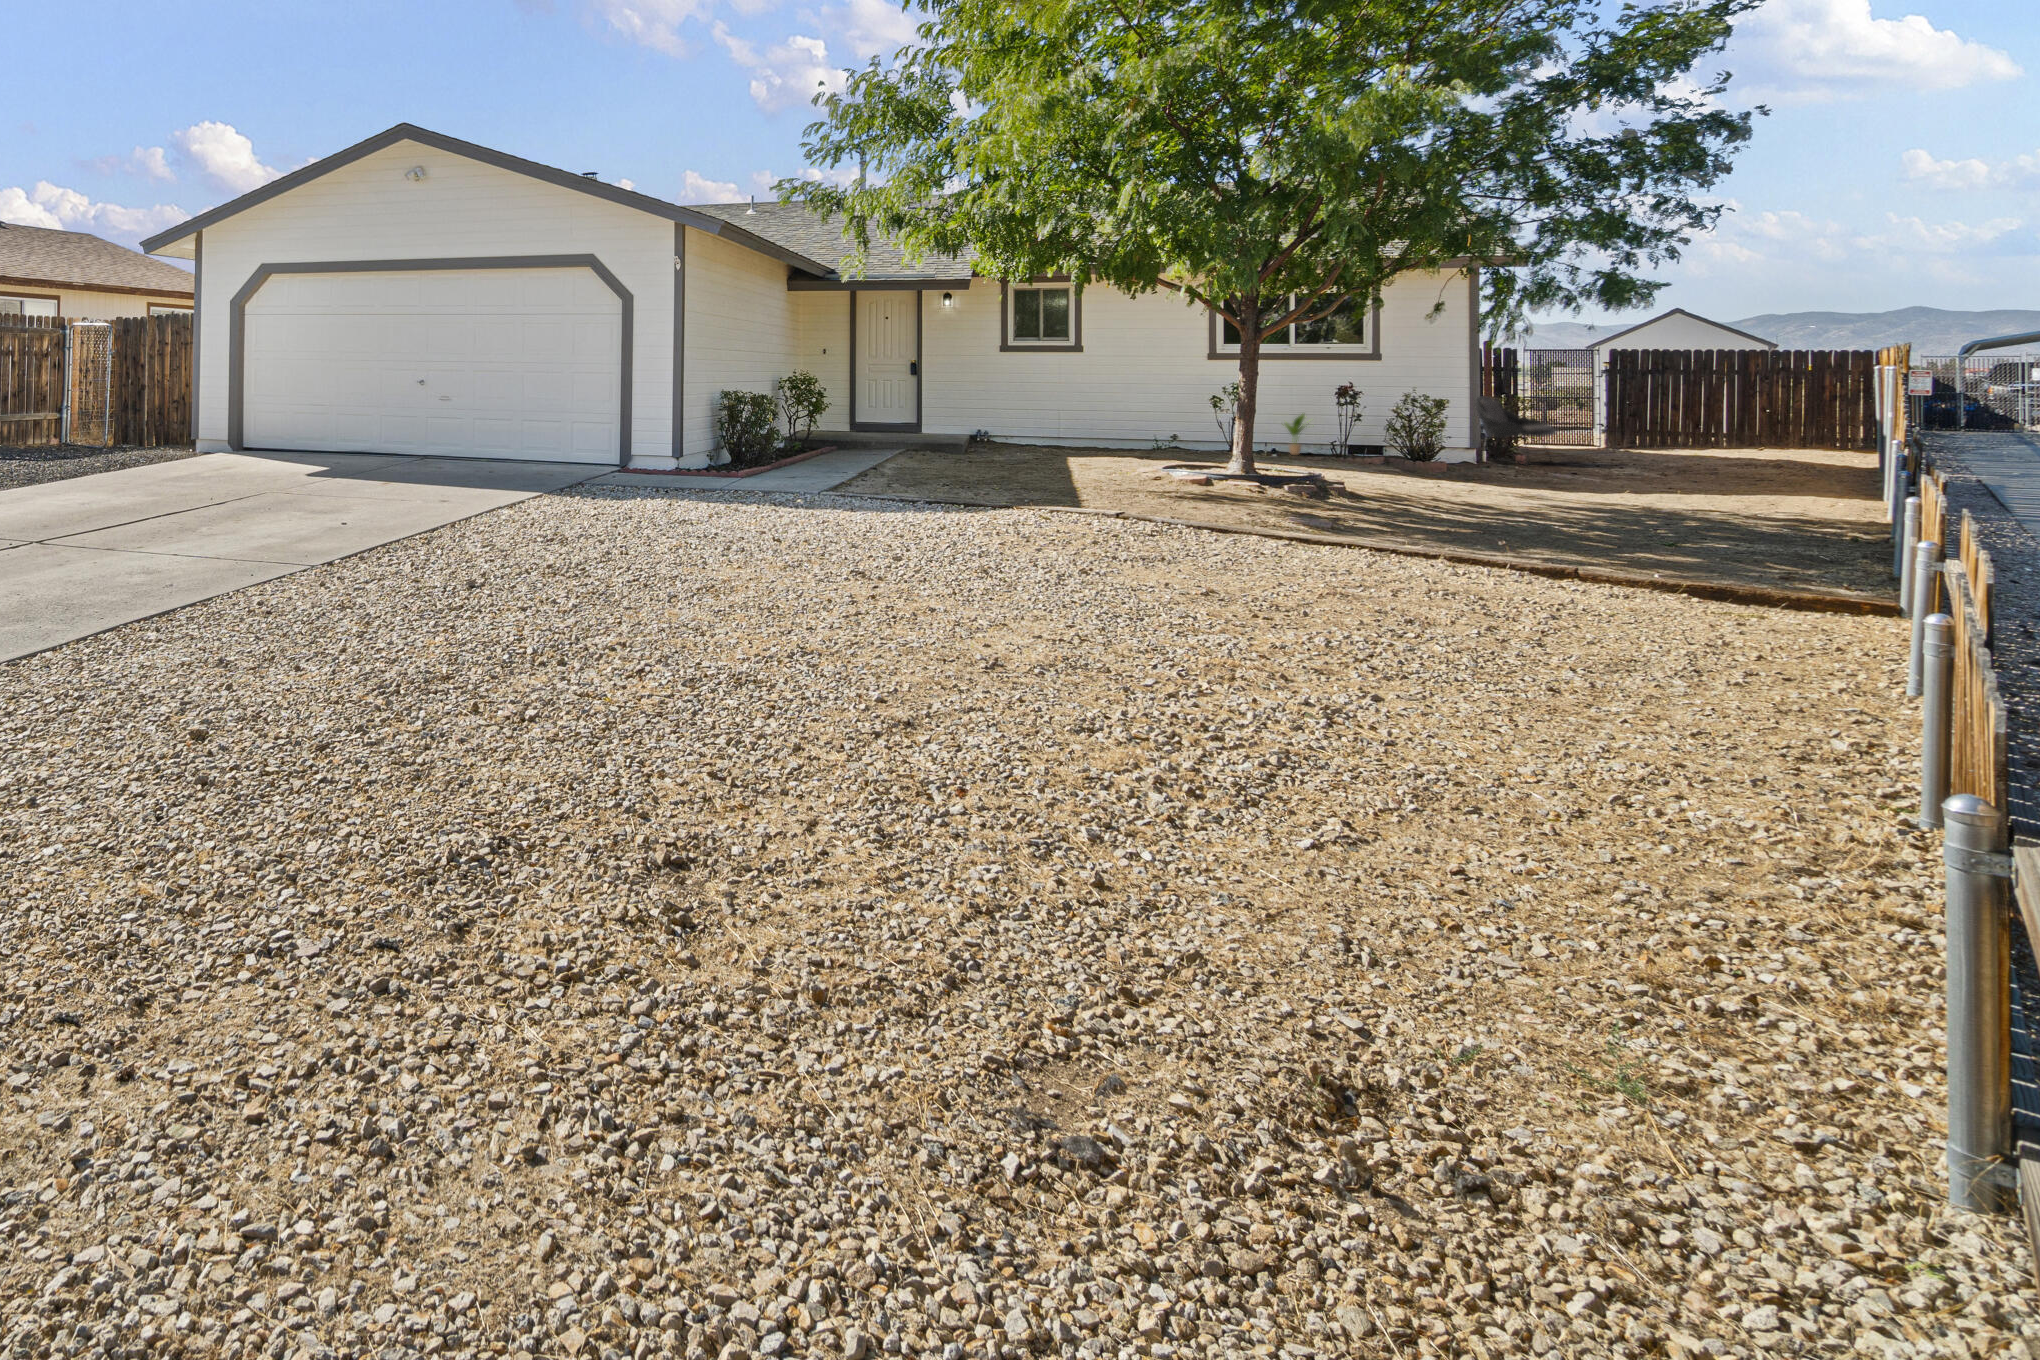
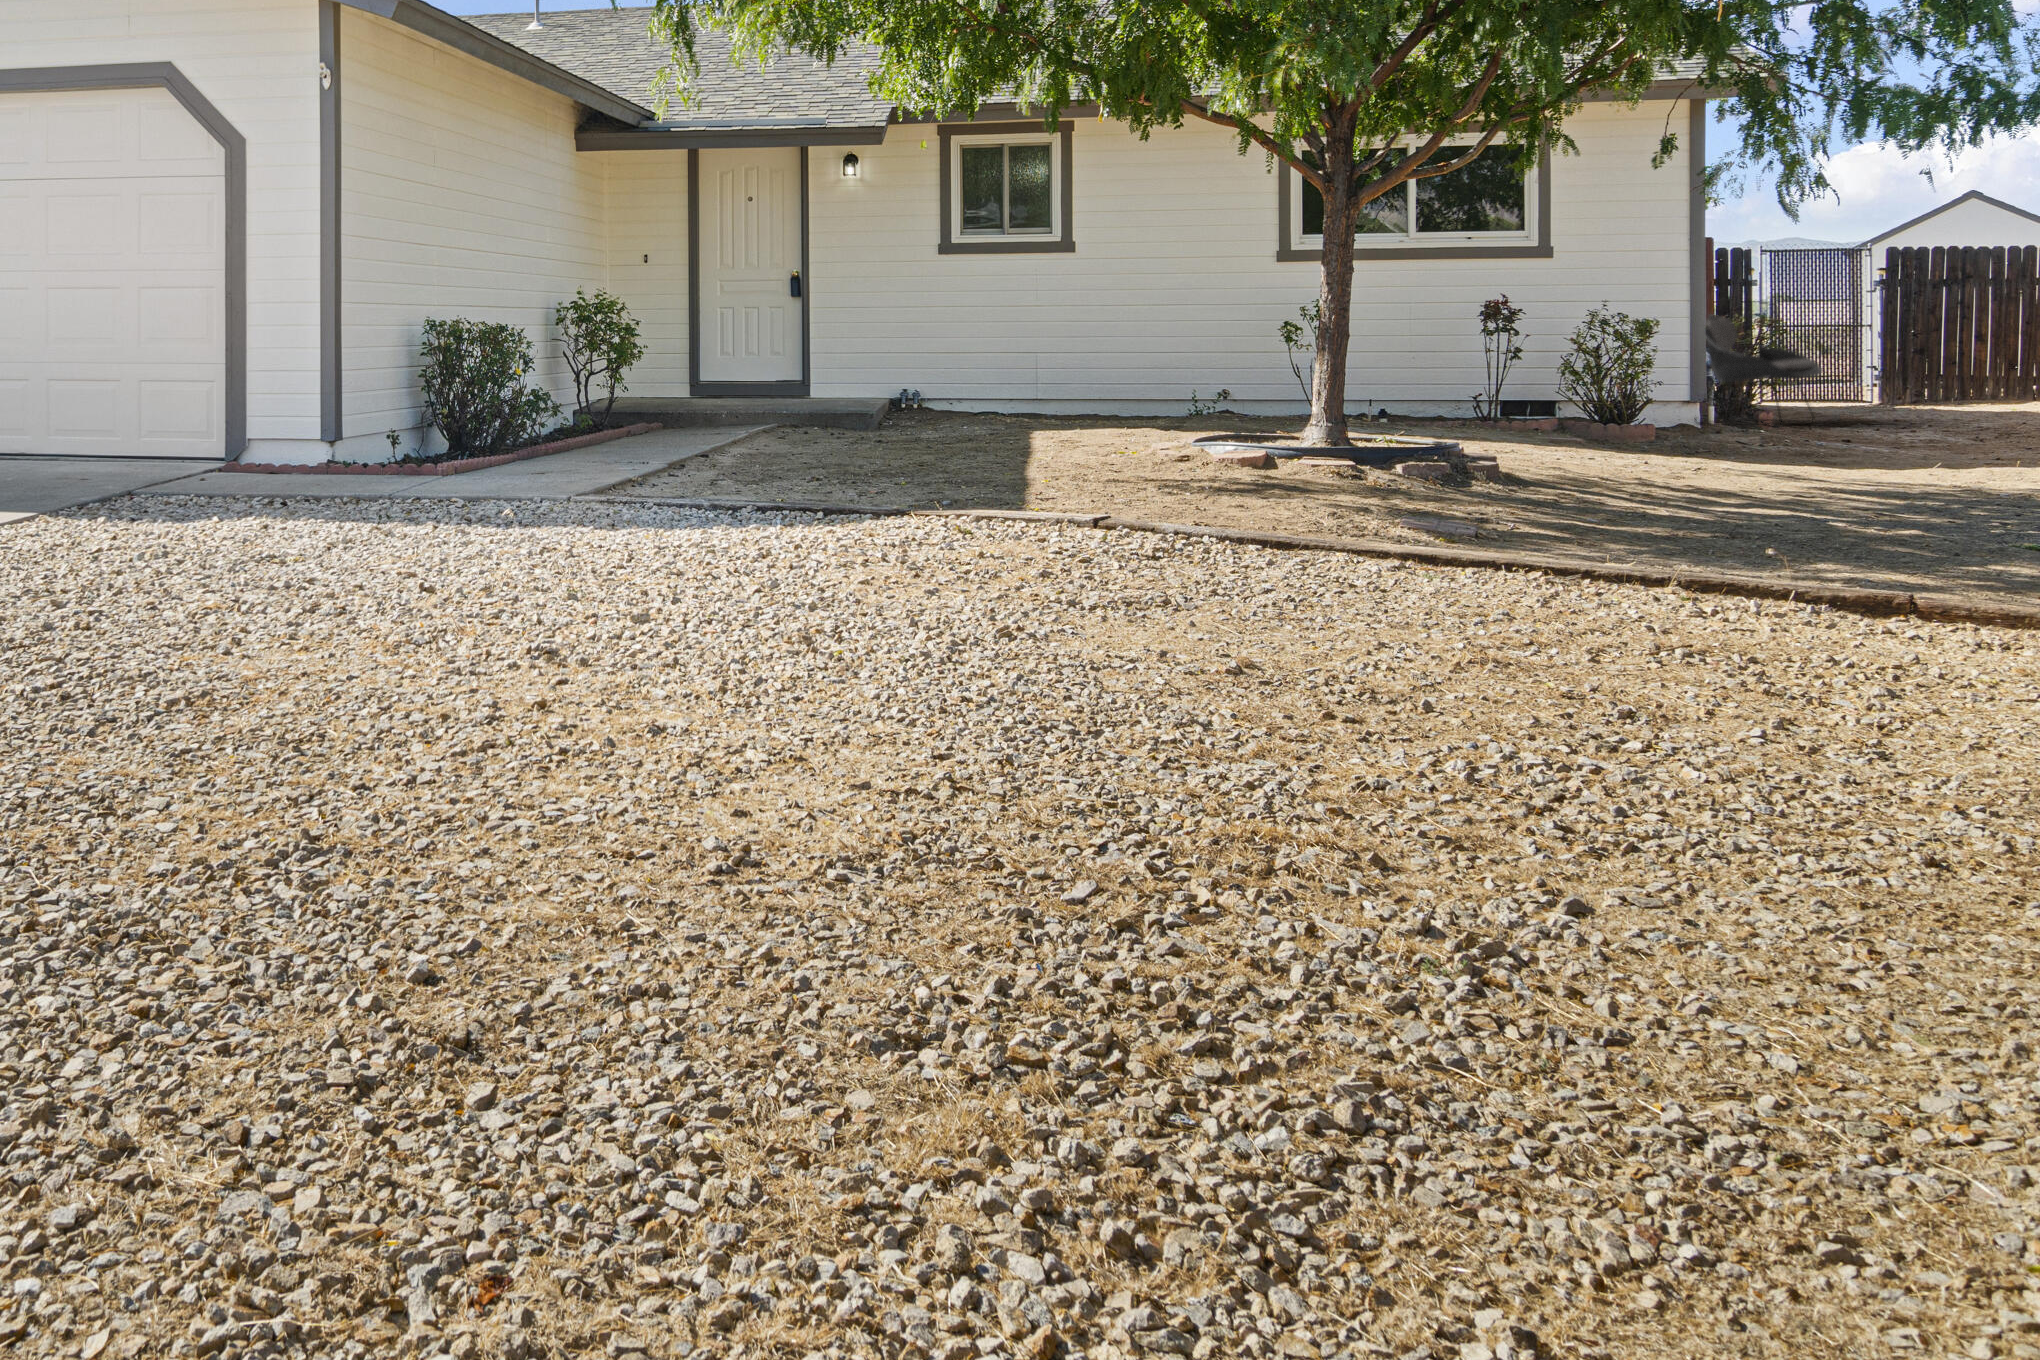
potted plant: present [1285,414,1305,455] -> none [1394,348,1450,420]

